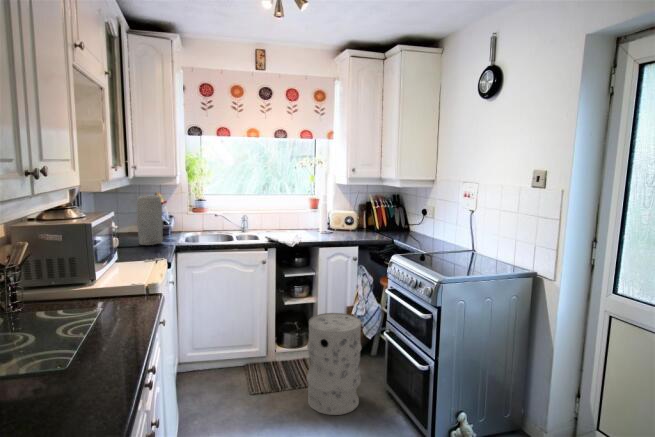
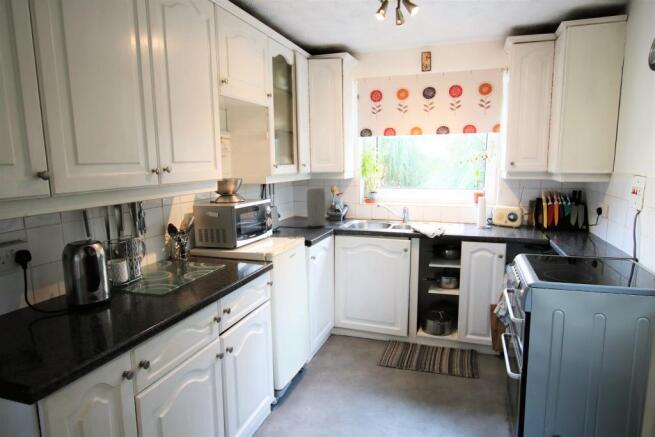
trash can: present [307,313,362,415] -> none [423,305,478,406]

